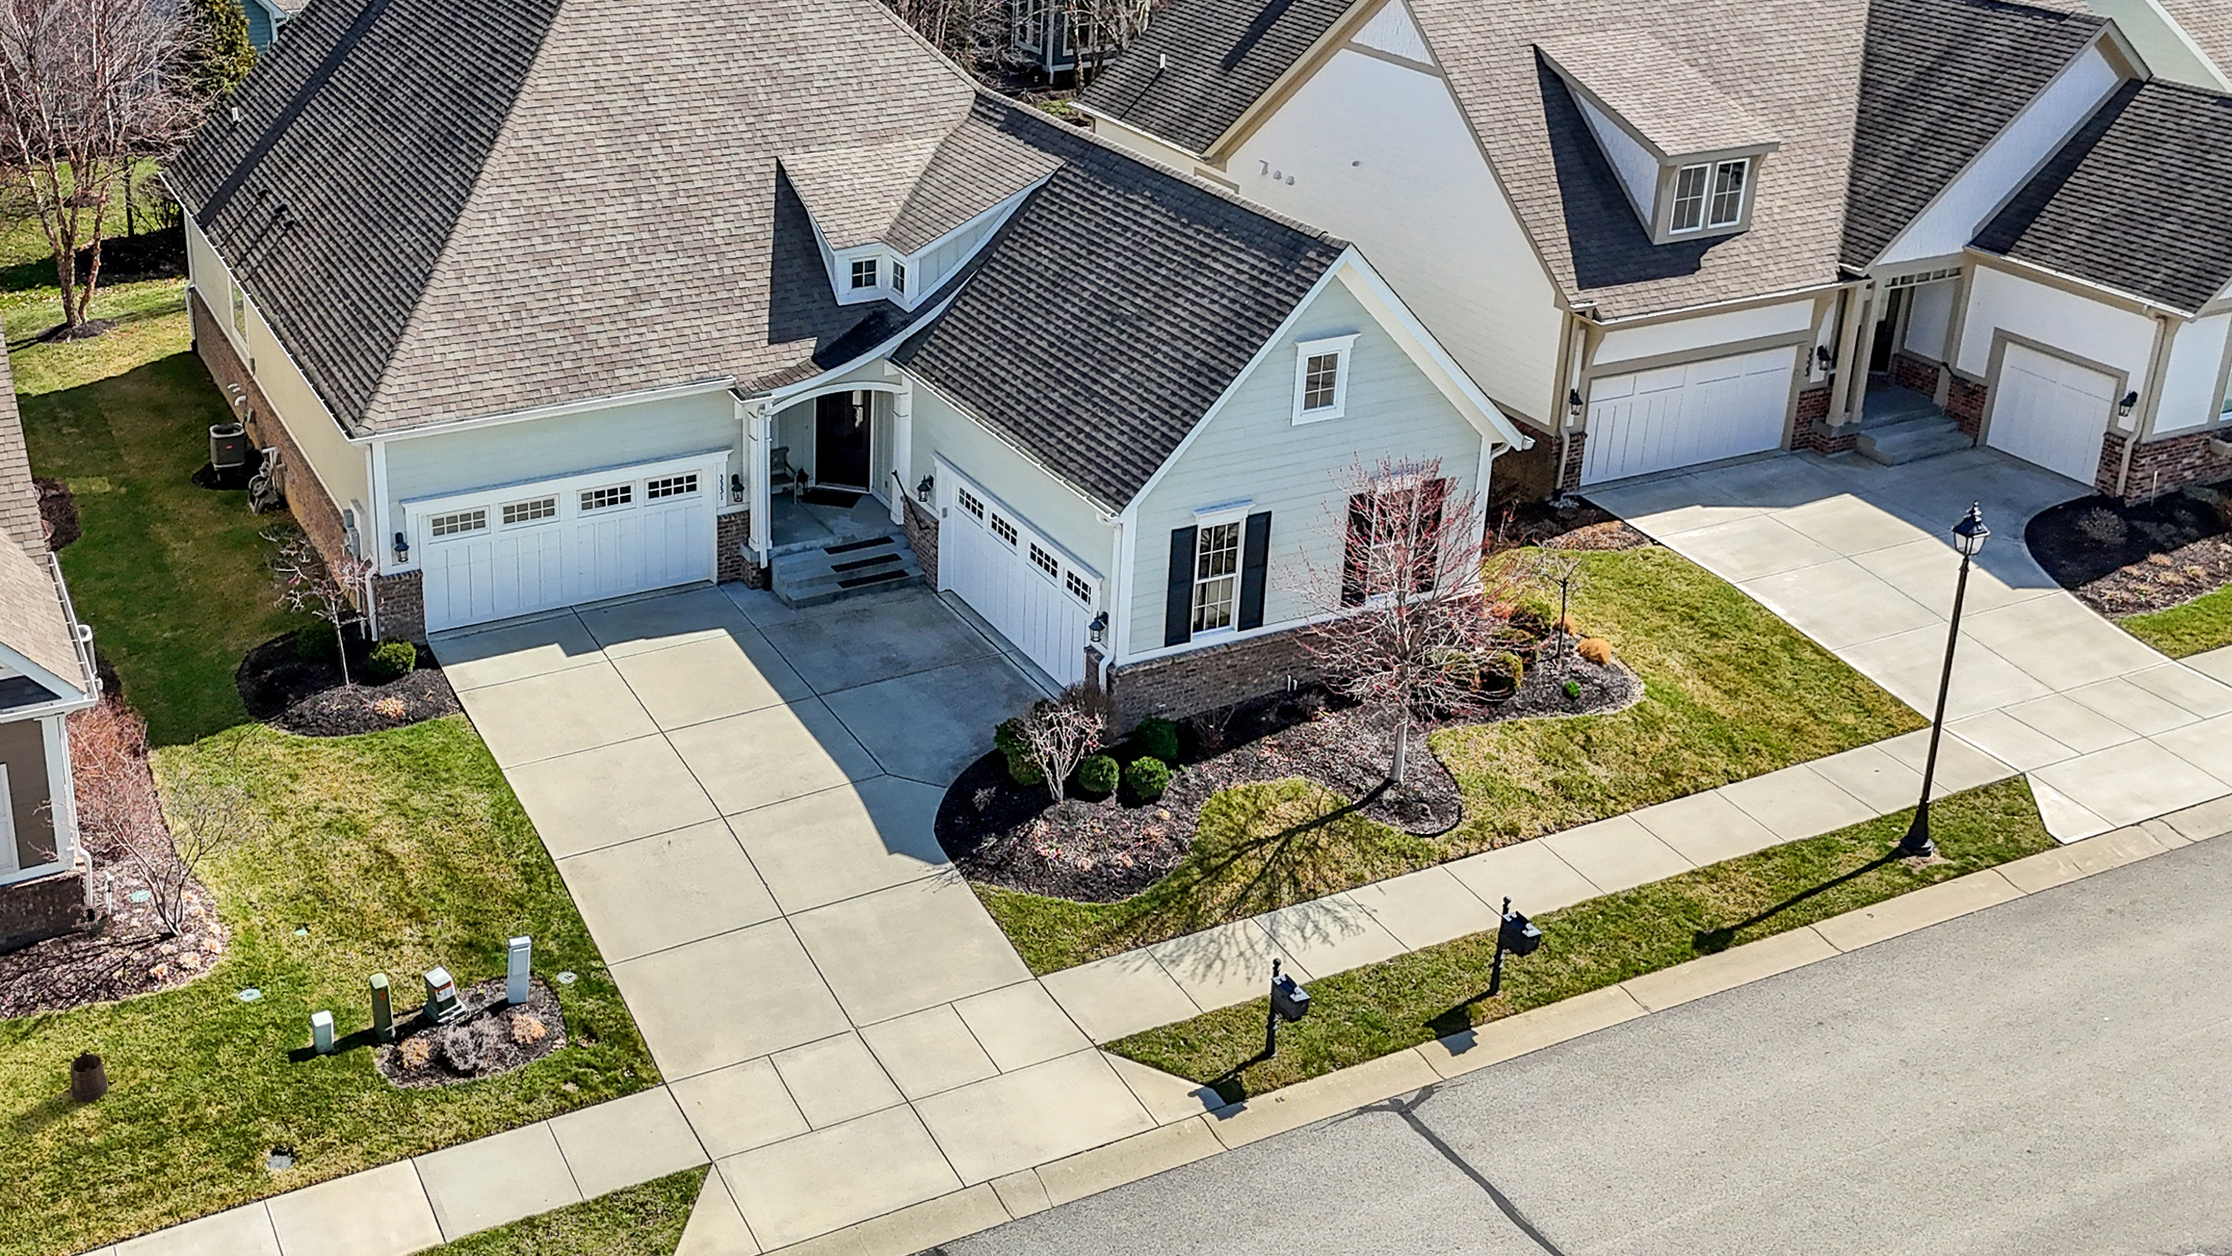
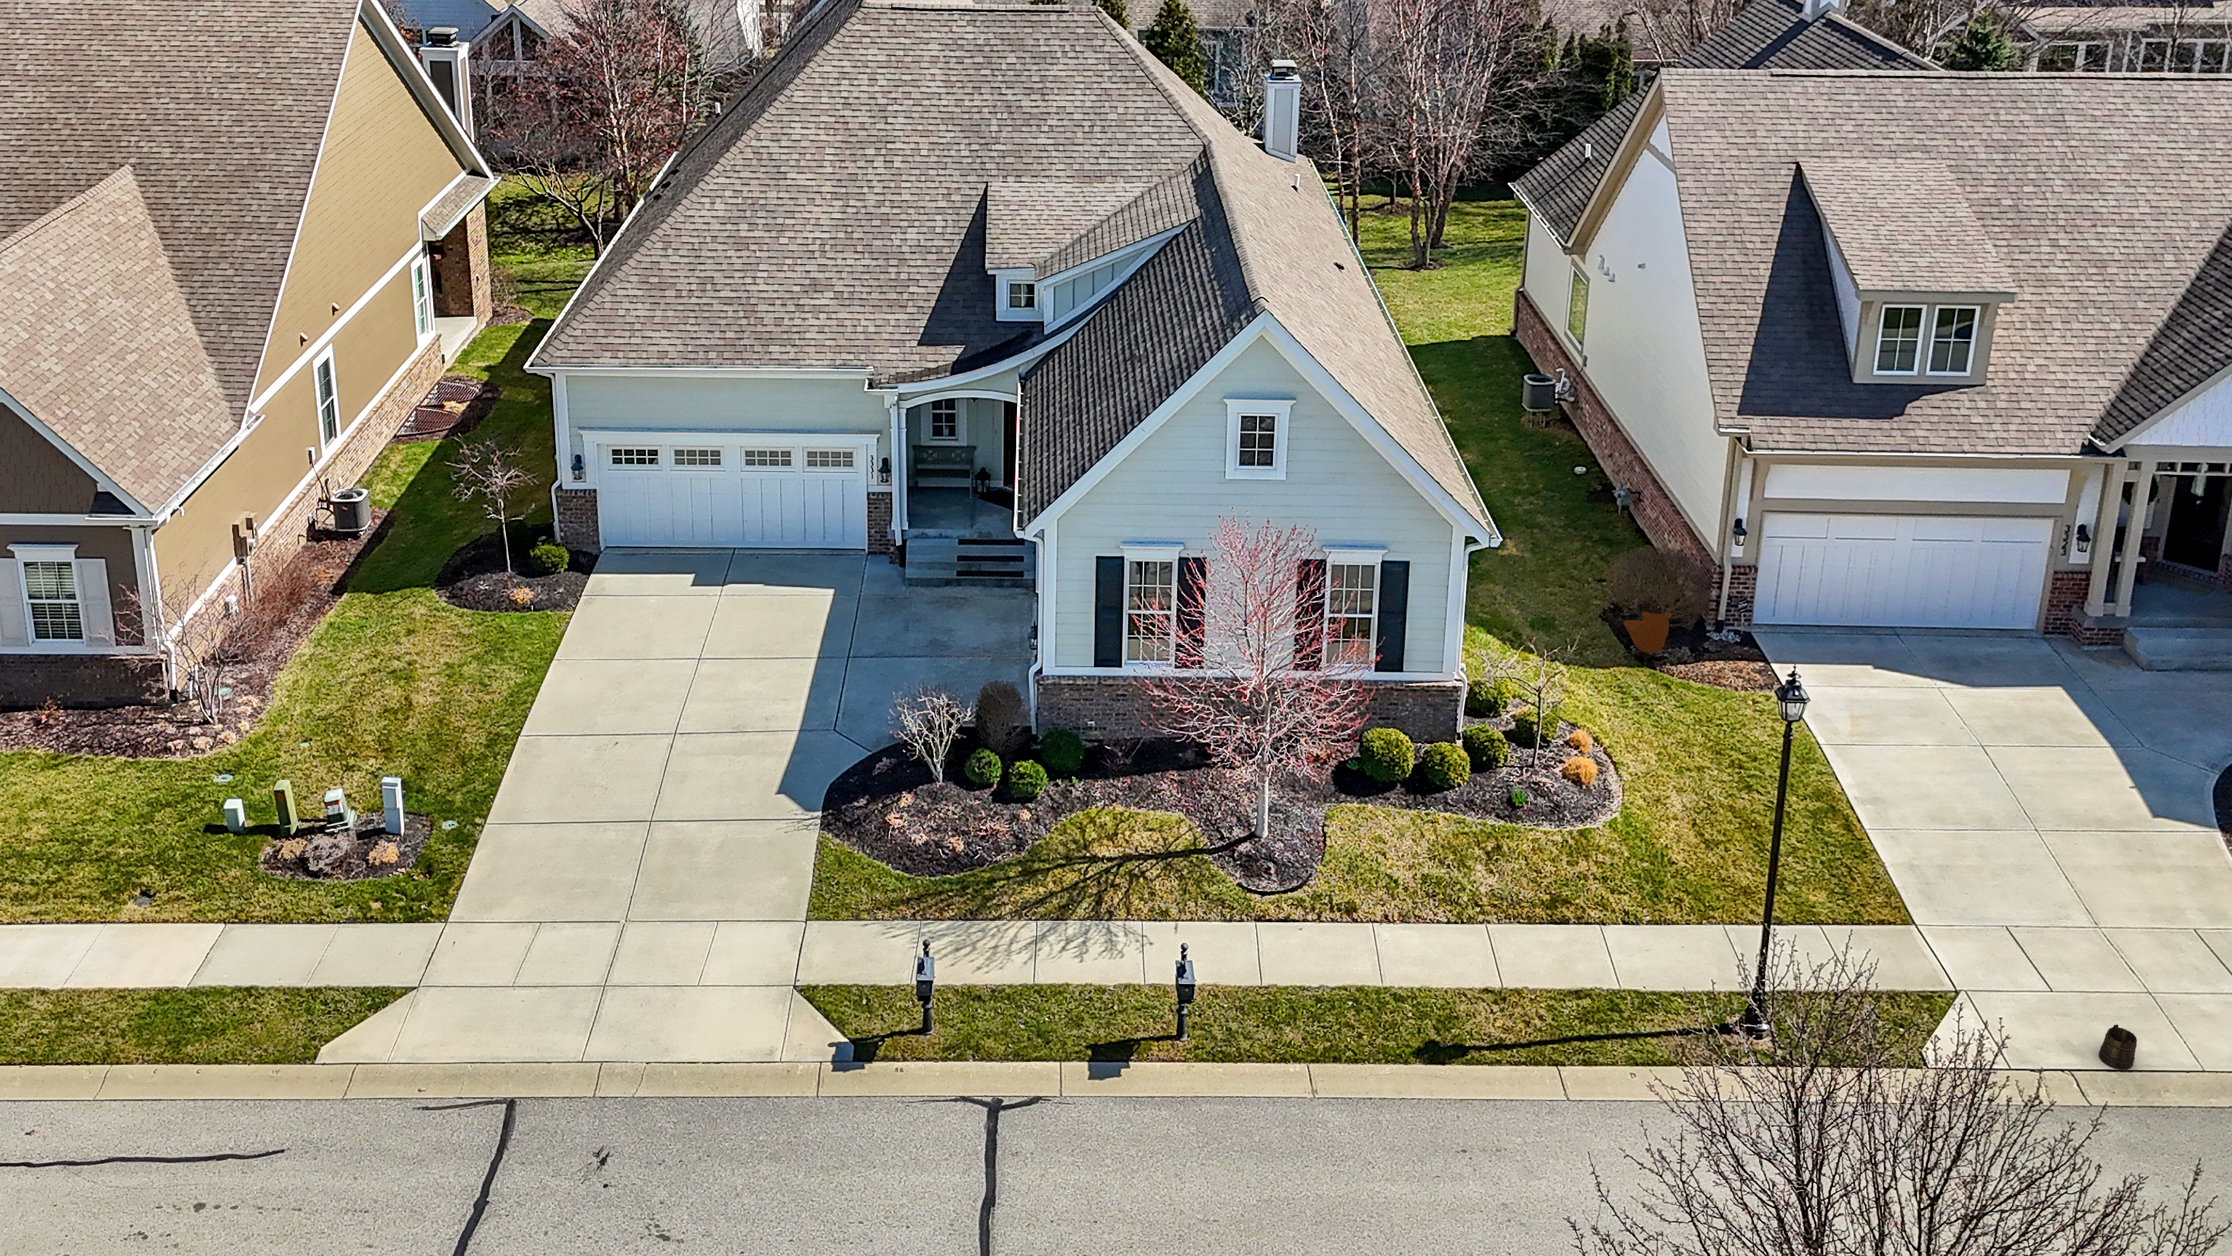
lounge chair: none [1496,489,1563,546] -> present [1620,612,1671,668]
bucket: present [70,1052,108,1102] -> present [2099,1025,2137,1070]

